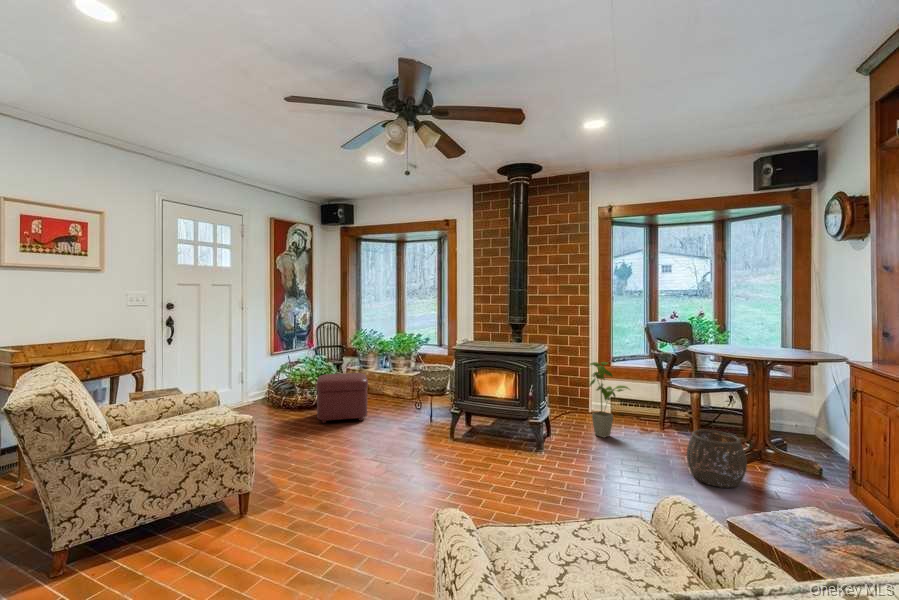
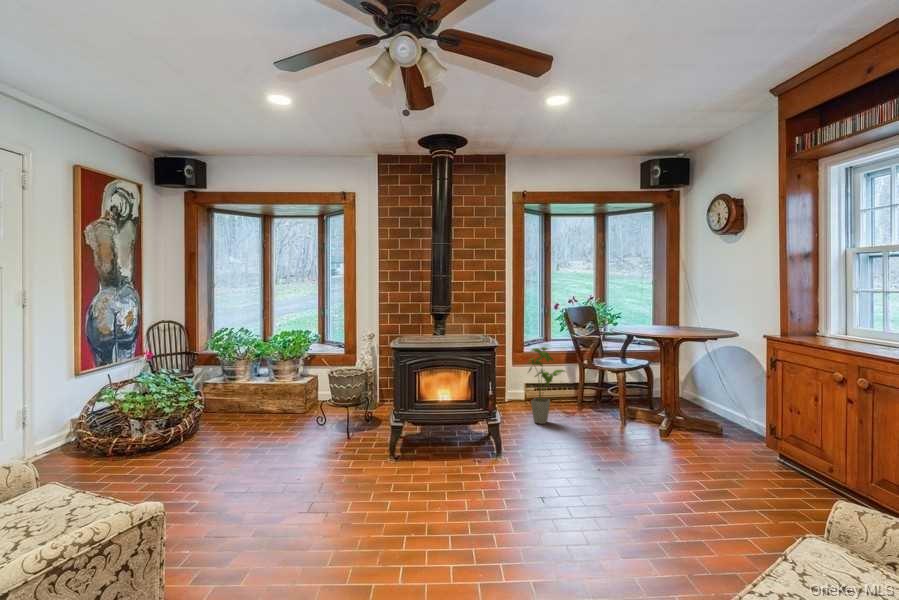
ottoman: present [316,373,368,423] -> none [182,385,266,462]
woven basket: present [687,430,747,488] -> none [640,403,695,455]

